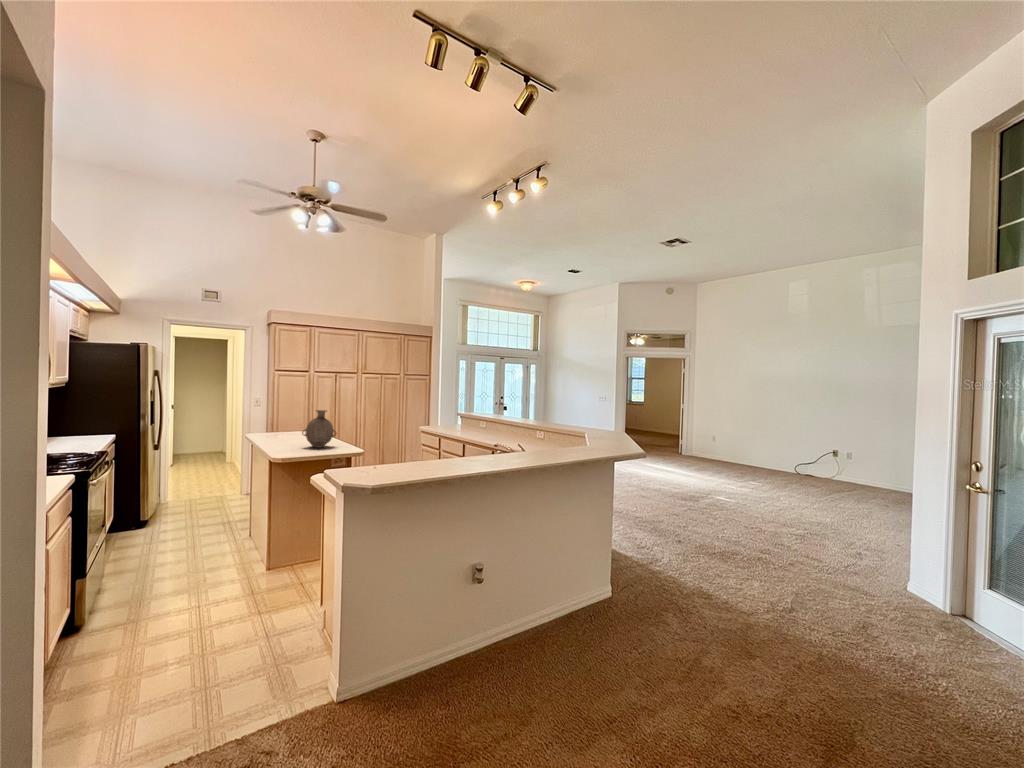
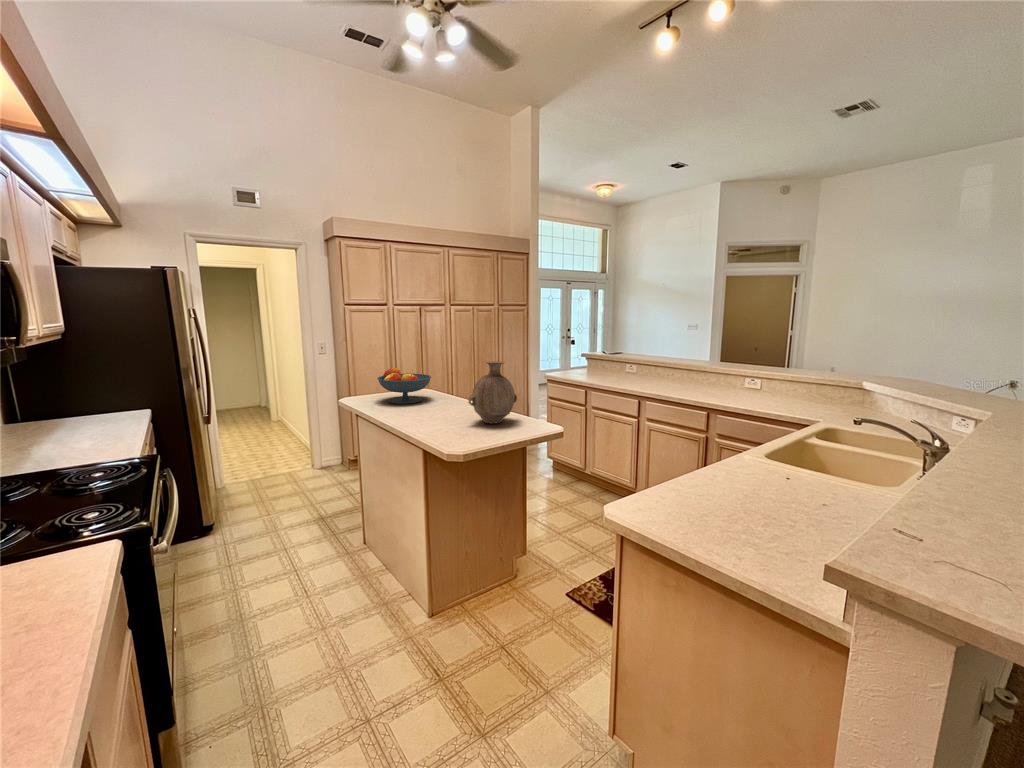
fruit bowl: none [265,414,304,438] -> present [377,368,431,404]

